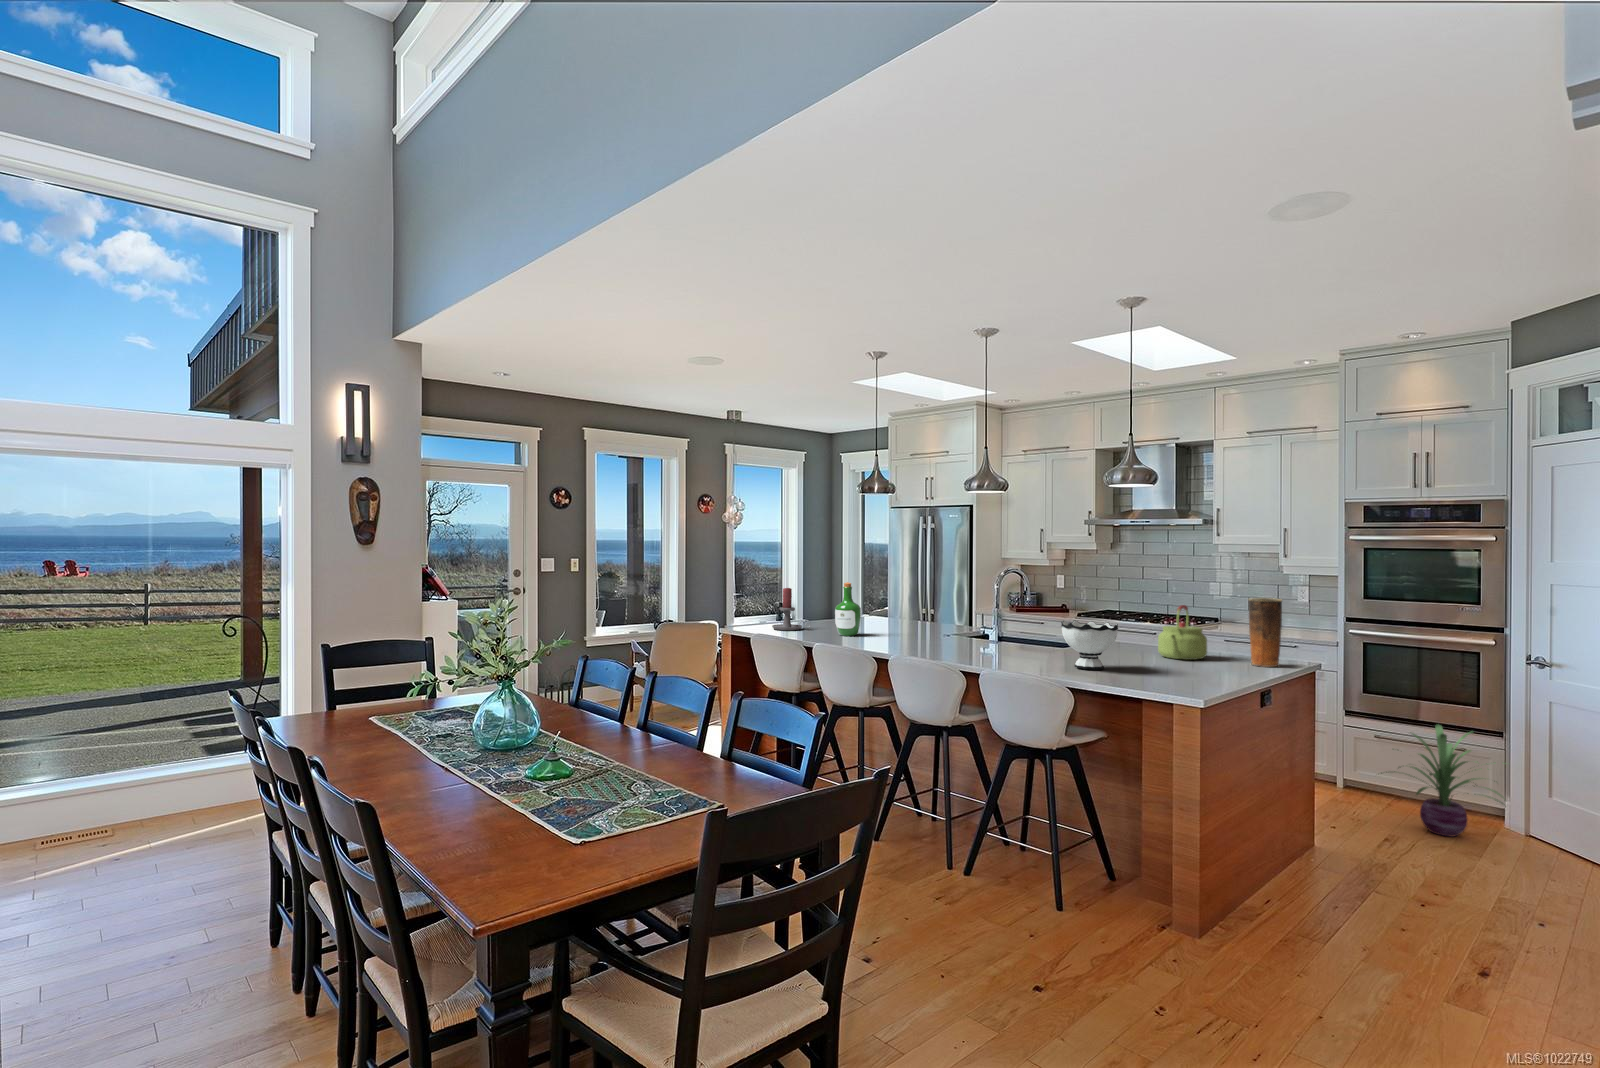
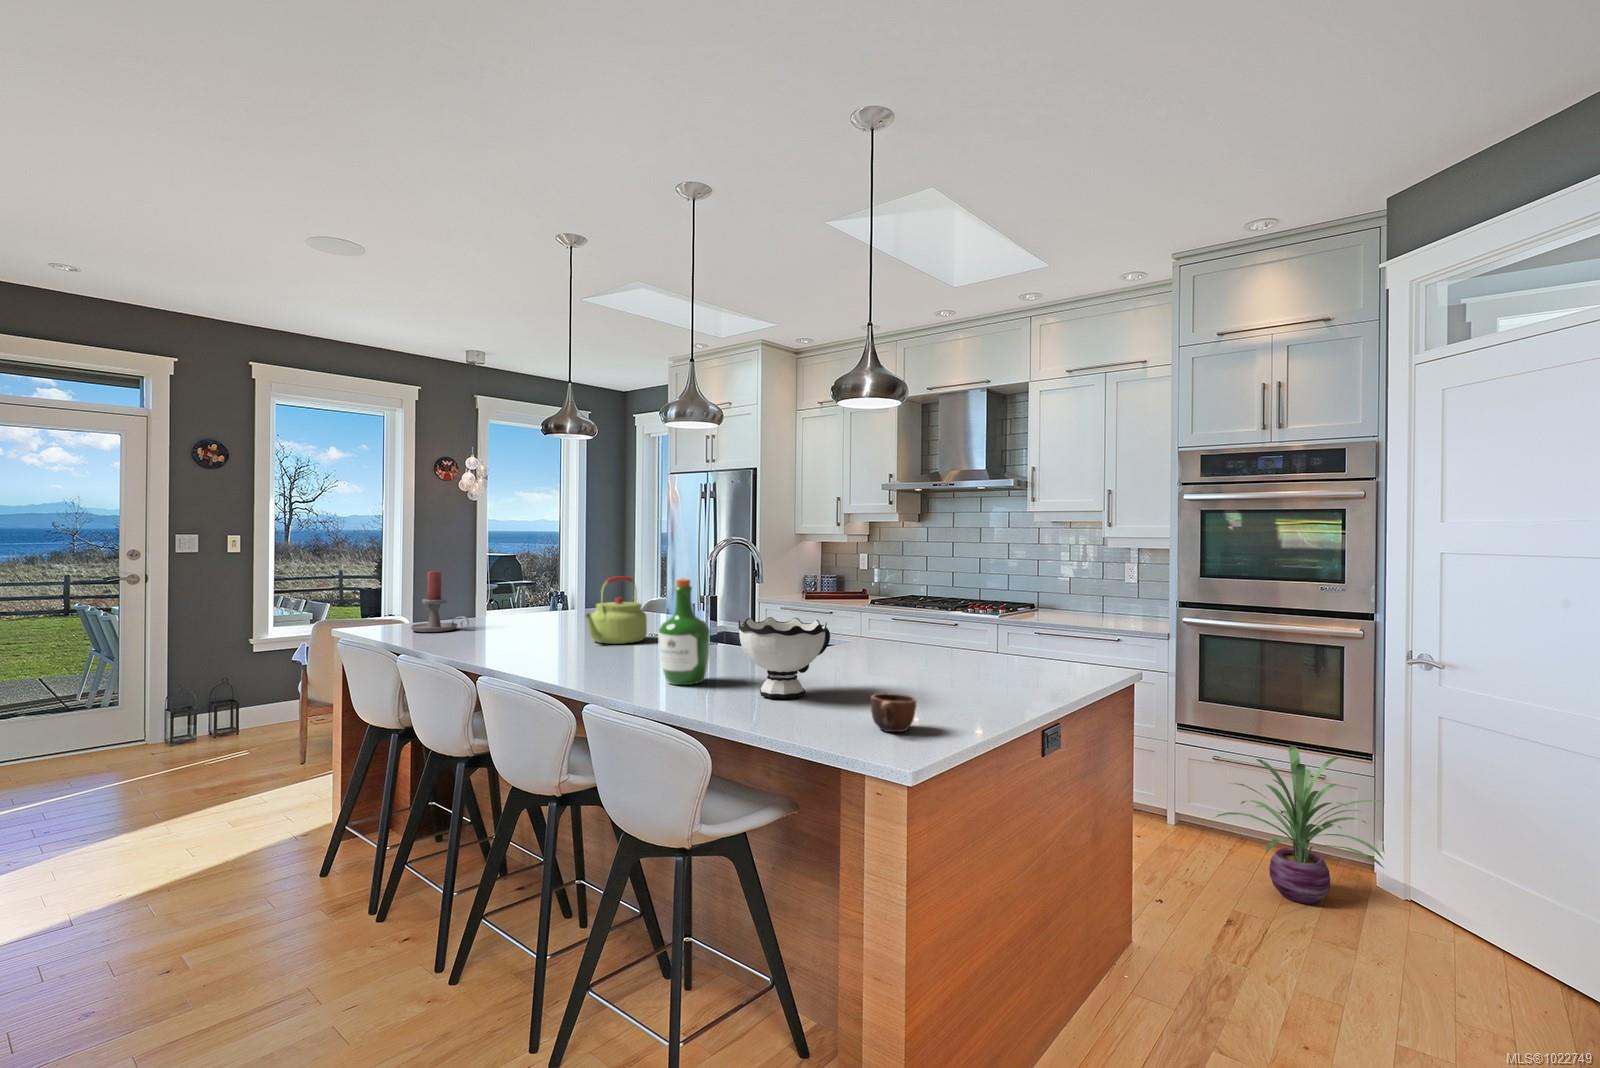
wine bottle: present [835,582,861,636] -> present [658,578,710,685]
vase: present [1249,598,1282,667] -> none [1036,578,1083,683]
kettle: present [1158,605,1207,660] -> present [586,576,647,644]
mug: none [1163,664,1192,685] -> present [871,693,916,732]

